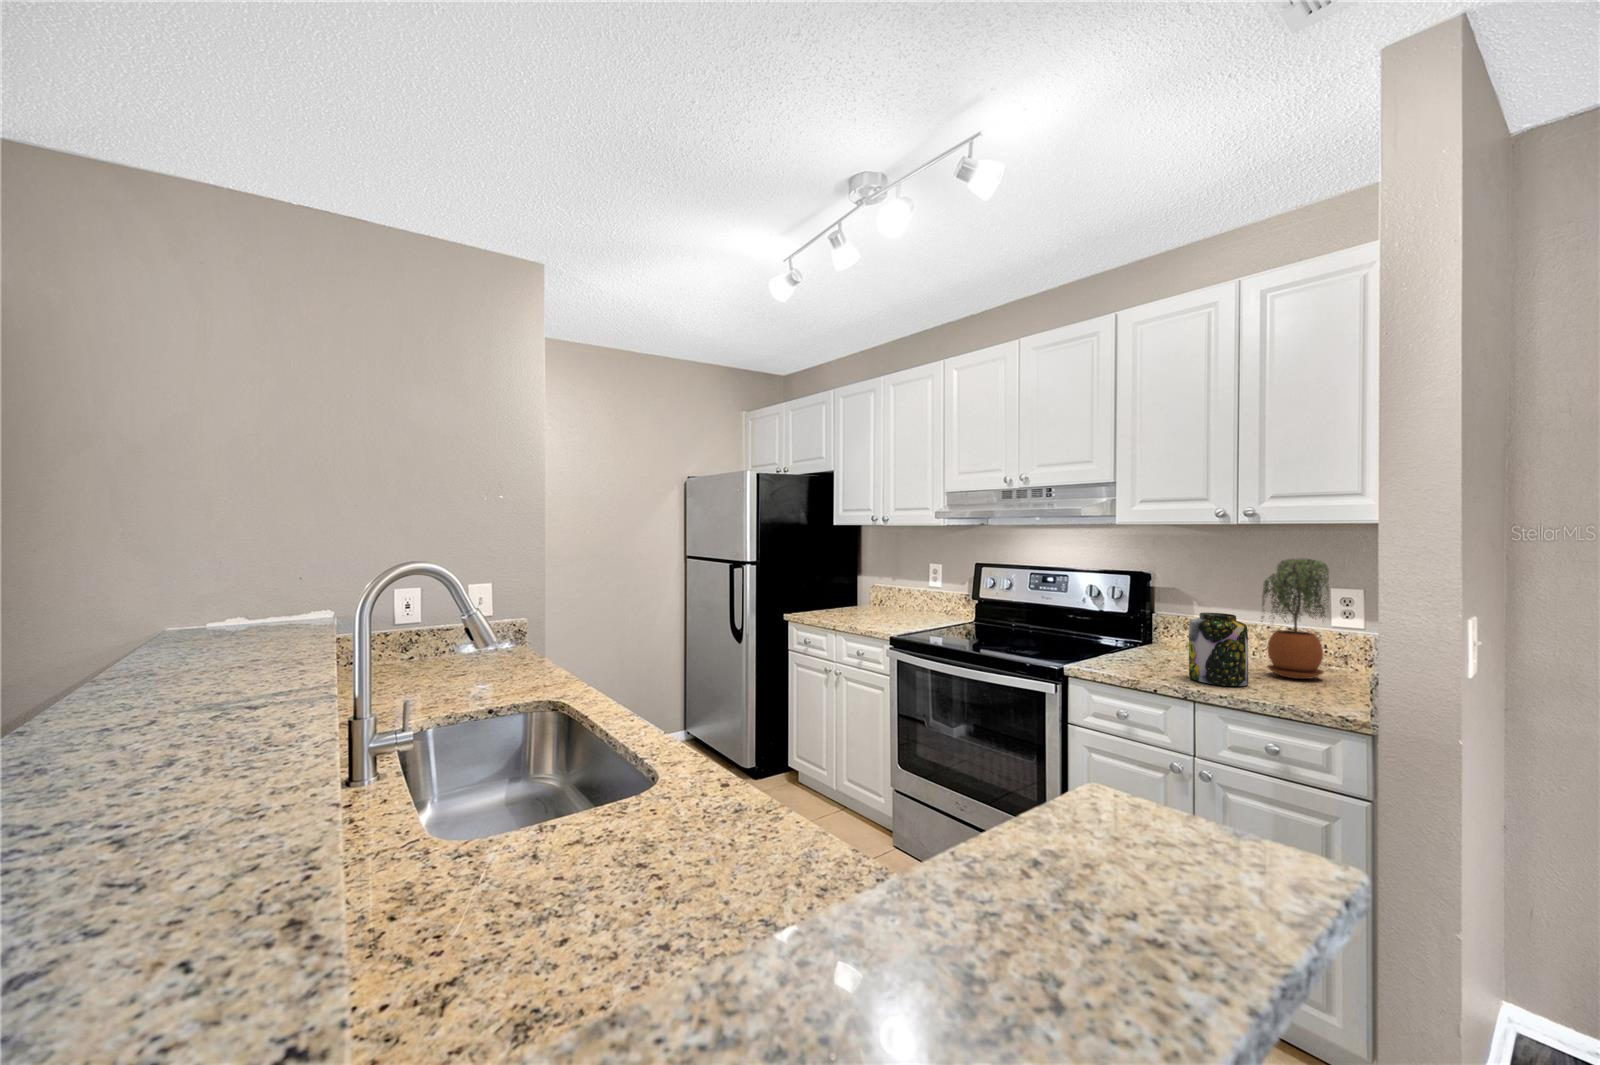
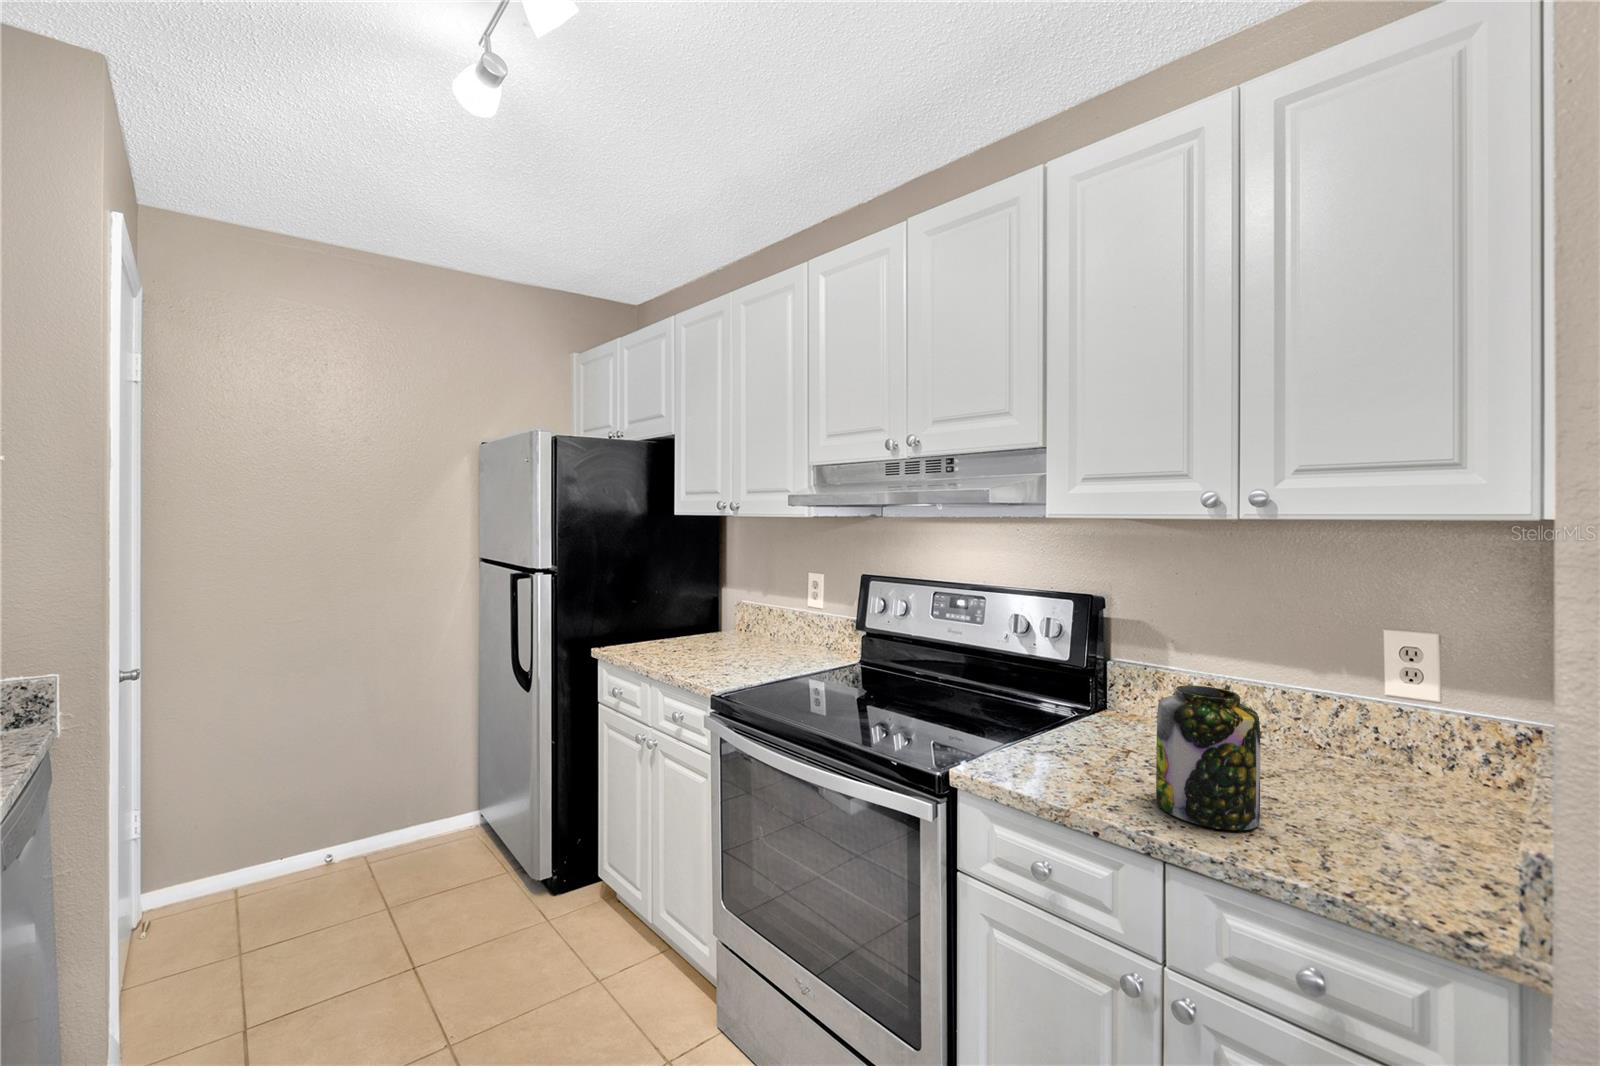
potted plant: present [1261,559,1329,679] -> none [1276,586,1400,804]

